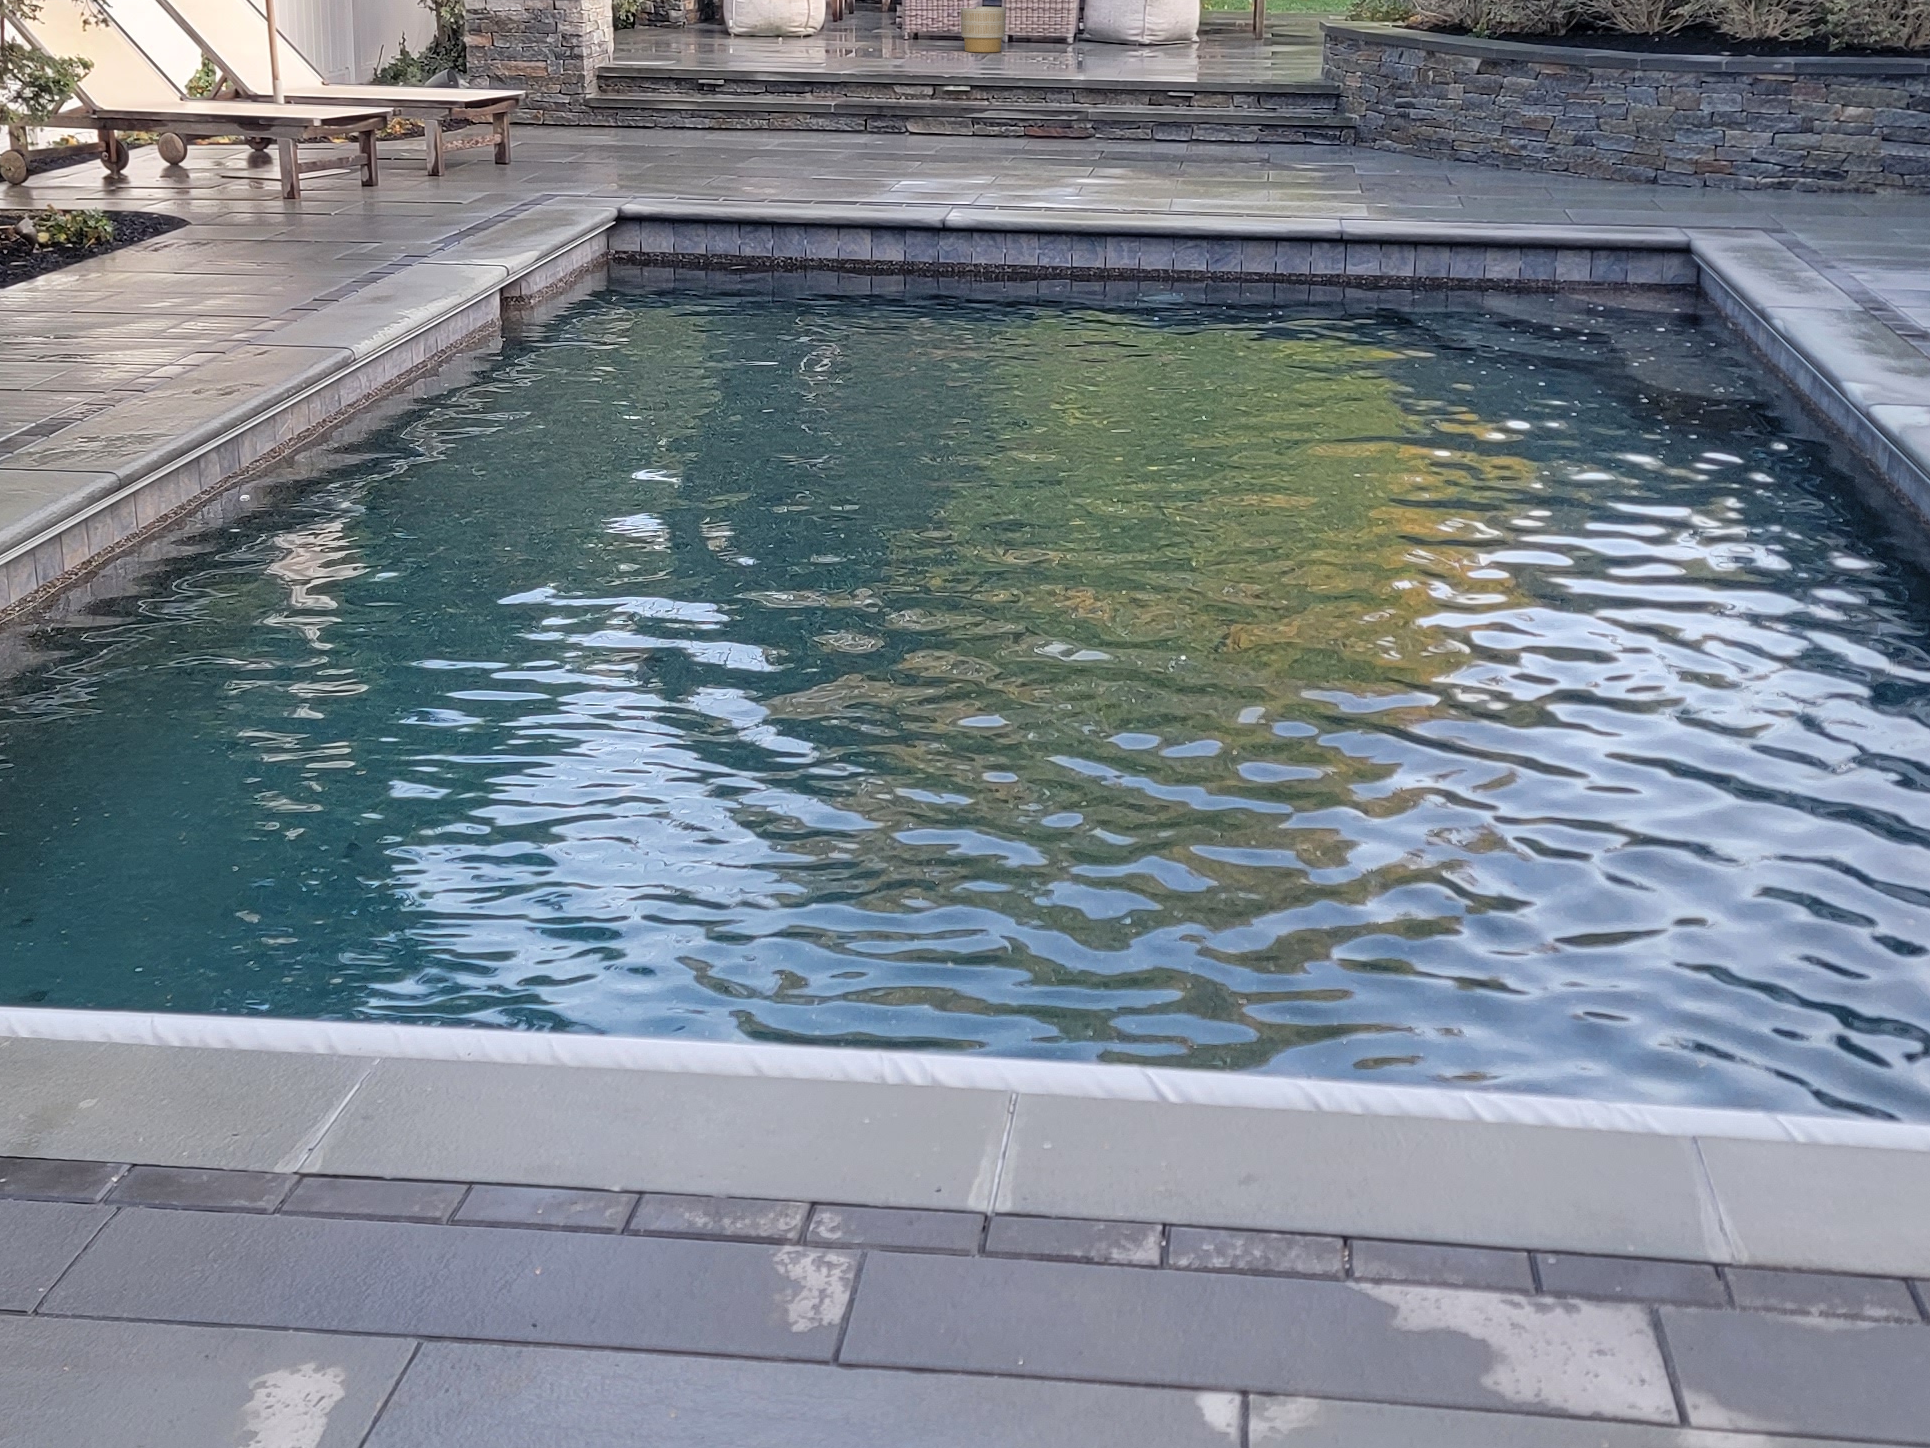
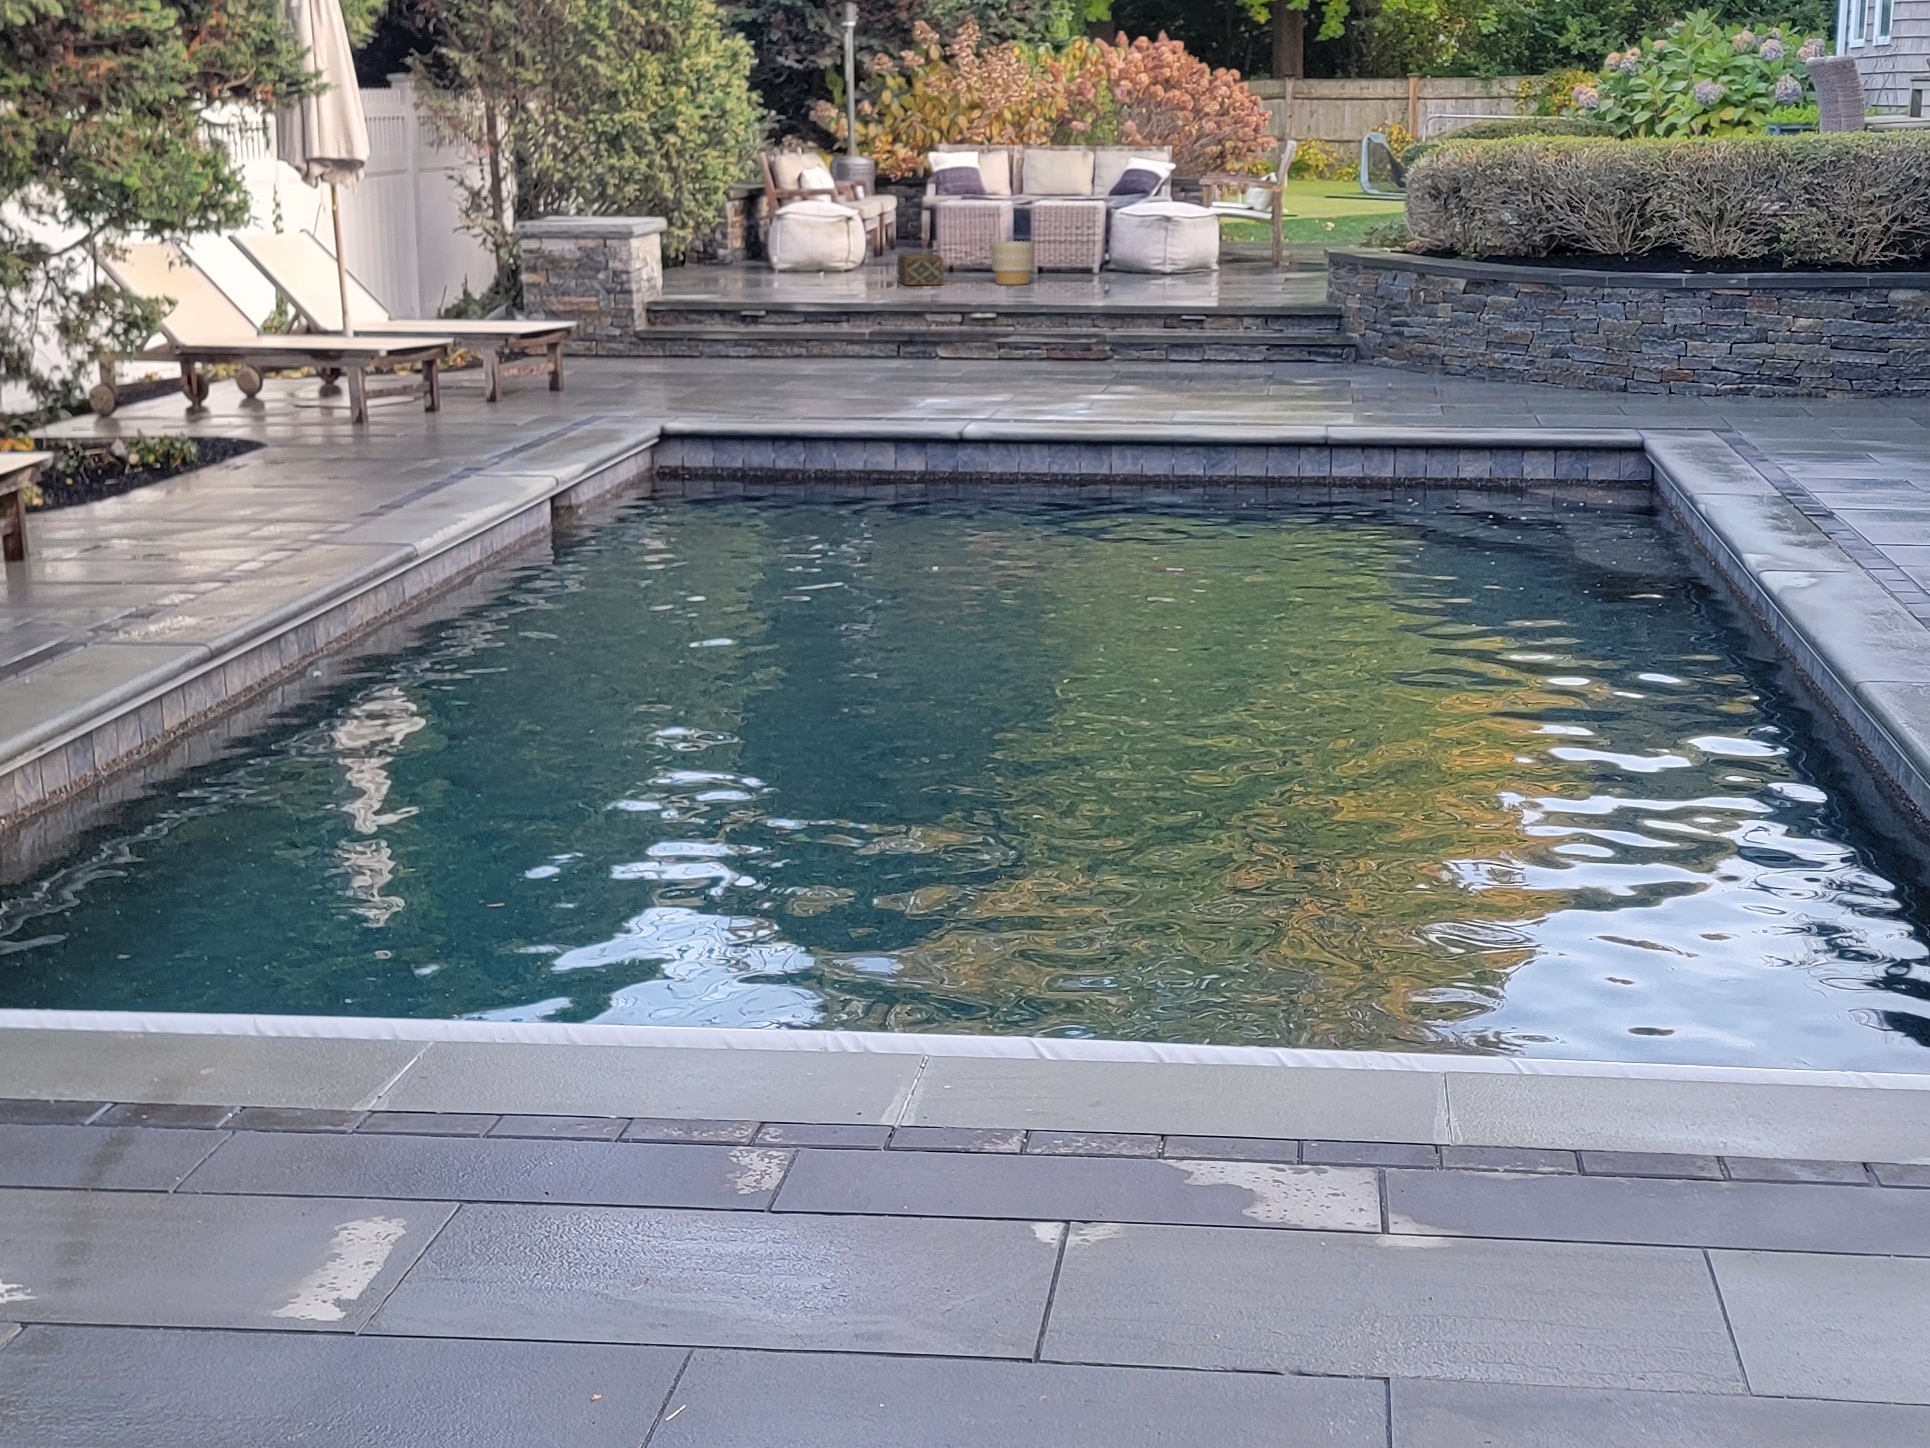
woven basket: none [862,18,910,51] -> present [898,254,944,285]

